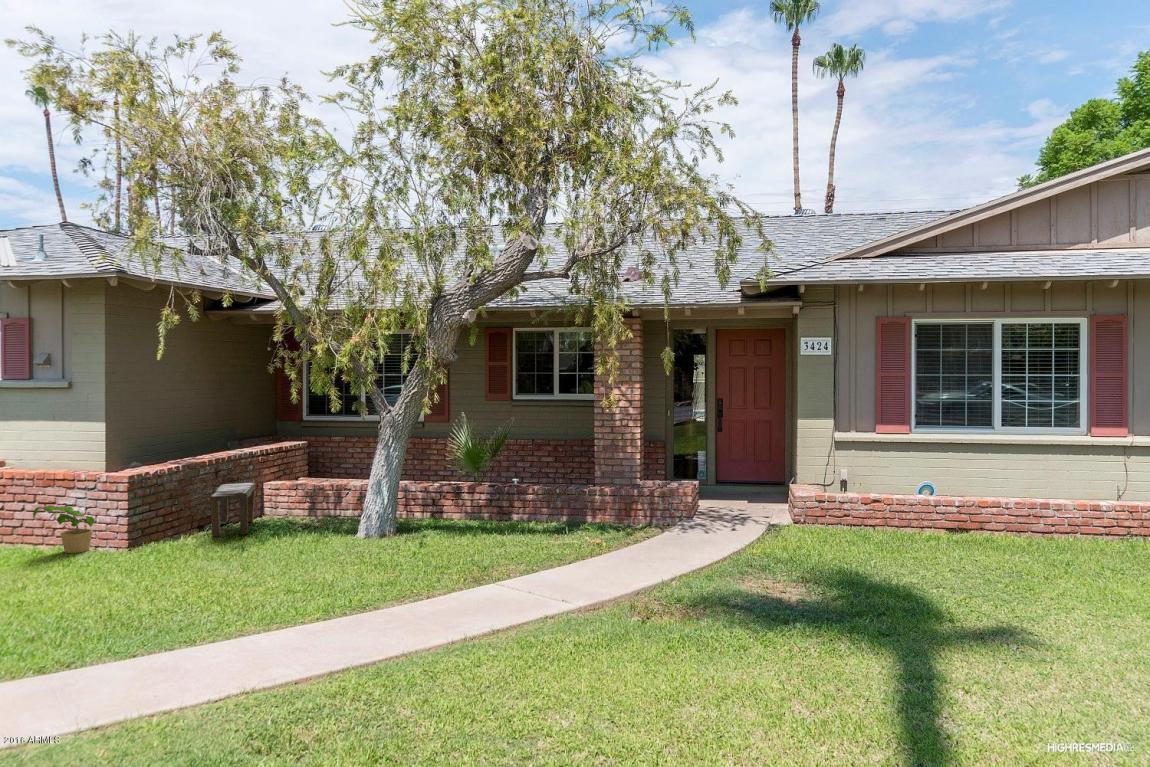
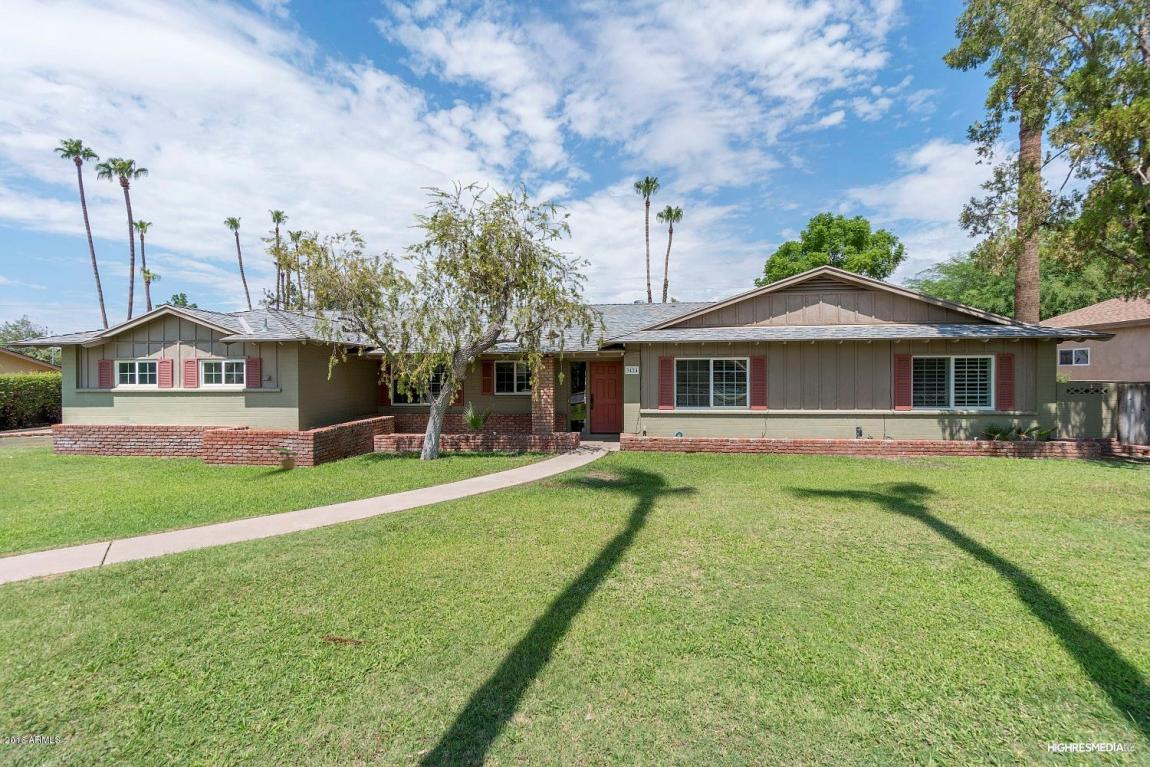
bench: present [210,483,256,537] -> none [351,435,372,461]

